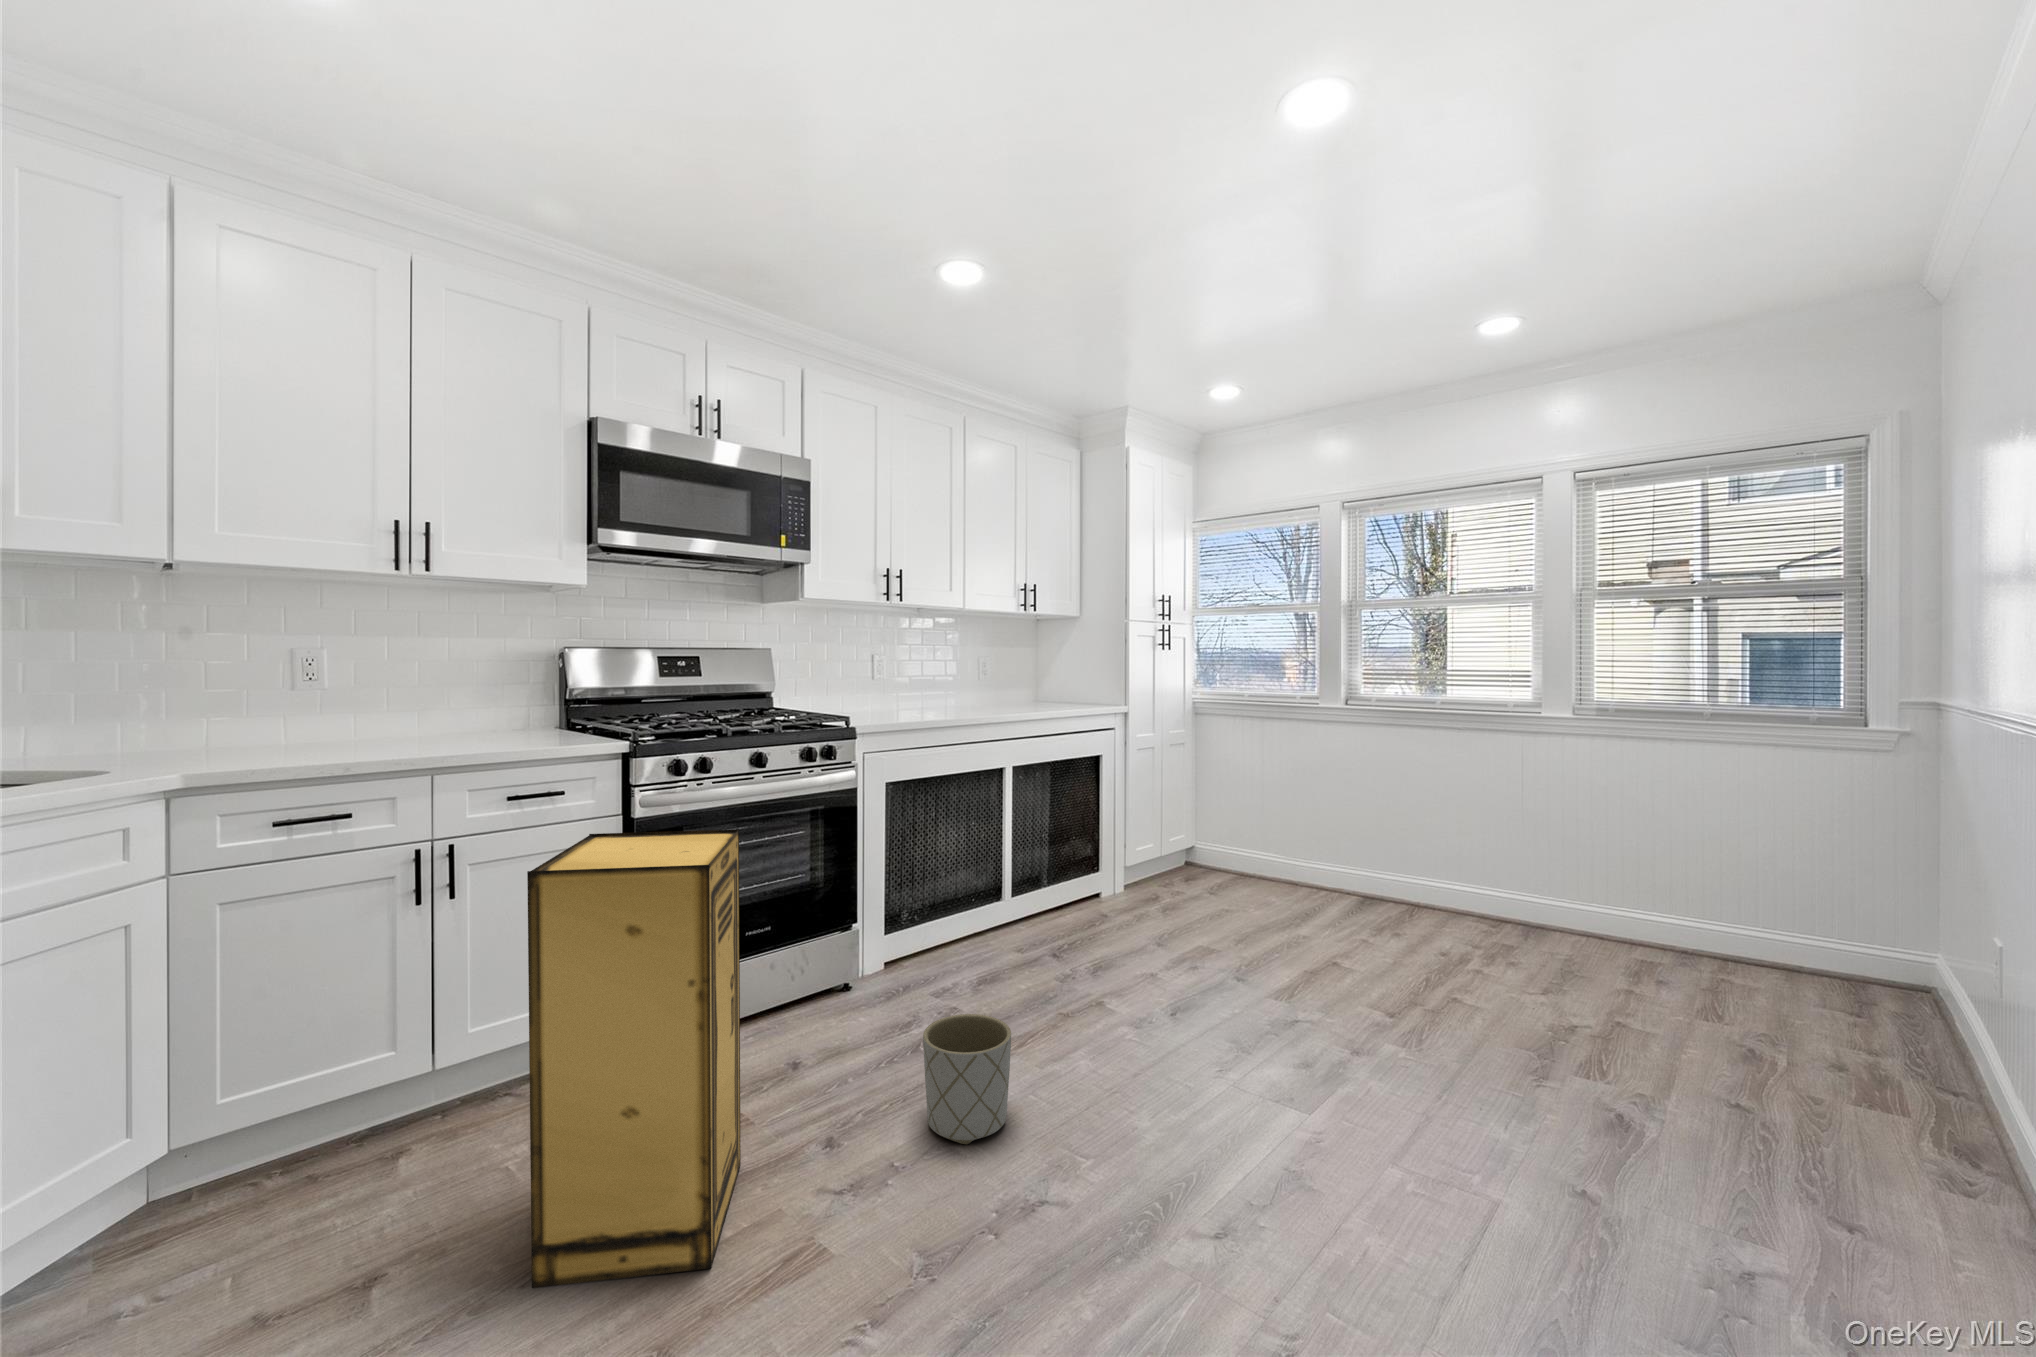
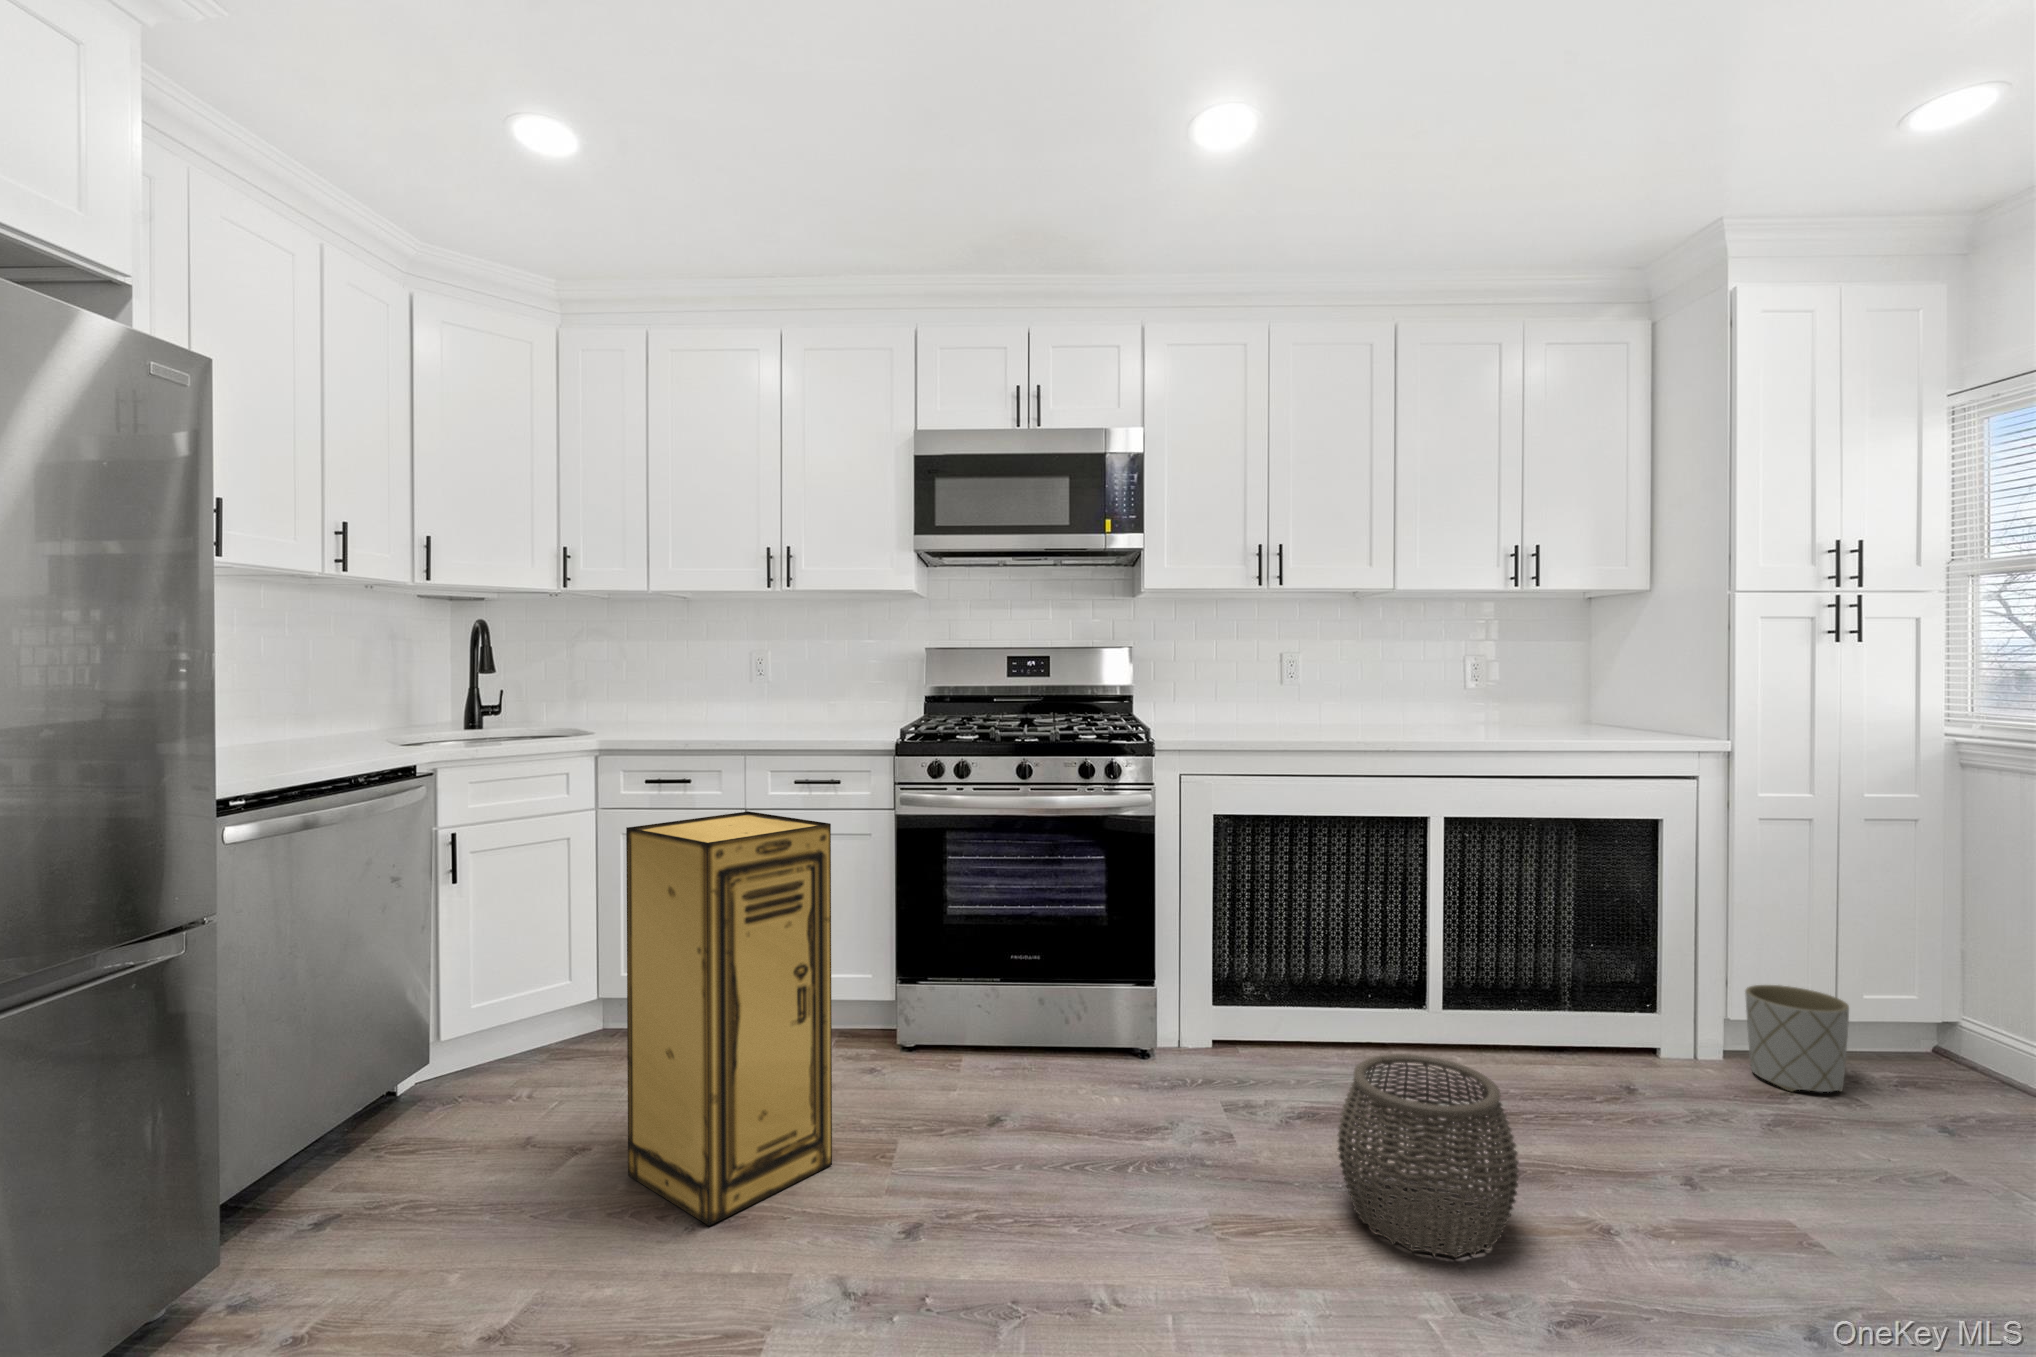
woven basket: none [1077,916,1183,1035] -> present [1338,1054,1519,1258]
planter: present [923,1014,1011,1144] -> present [1745,985,1849,1092]

